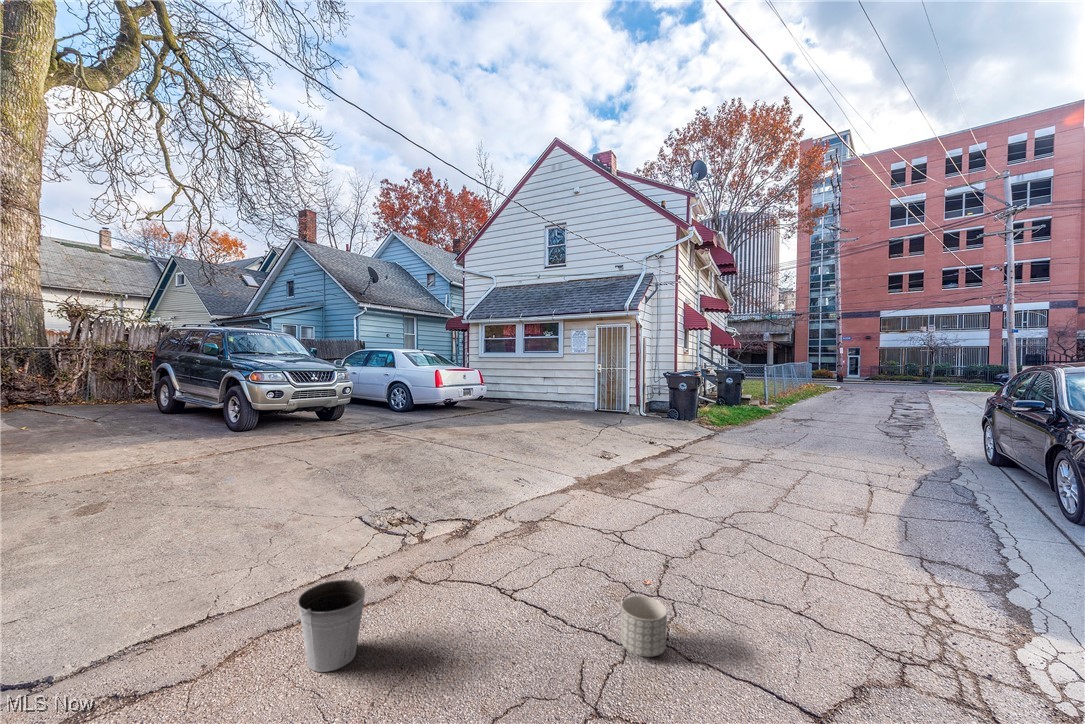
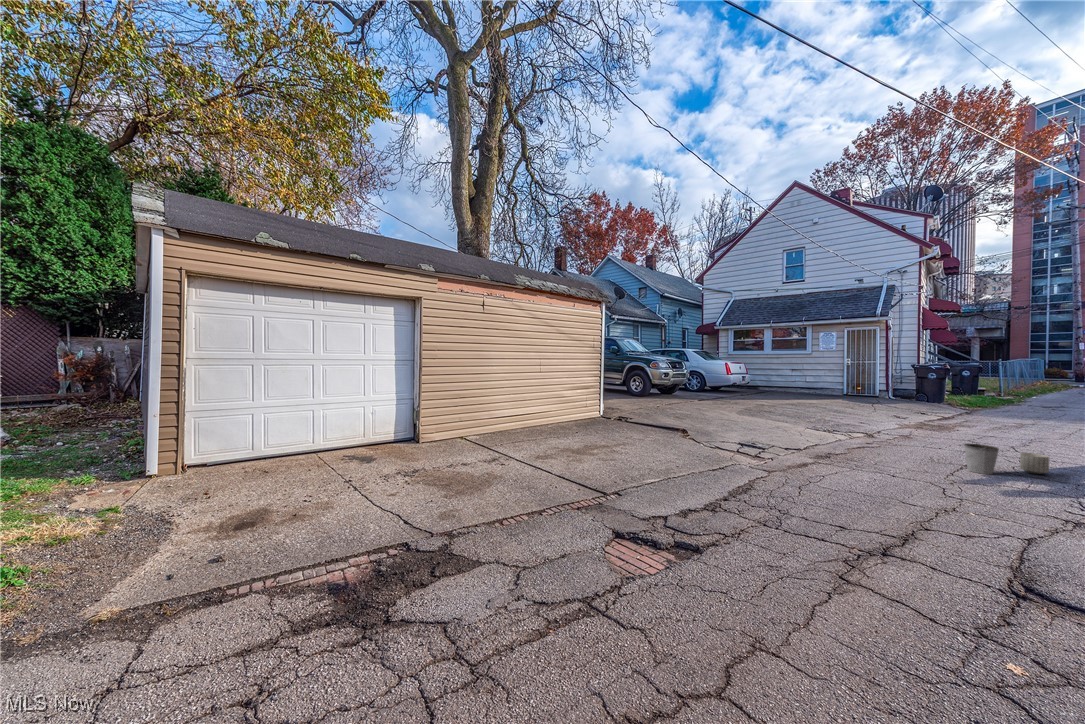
bucket: present [295,578,366,672] -> present [964,443,999,474]

